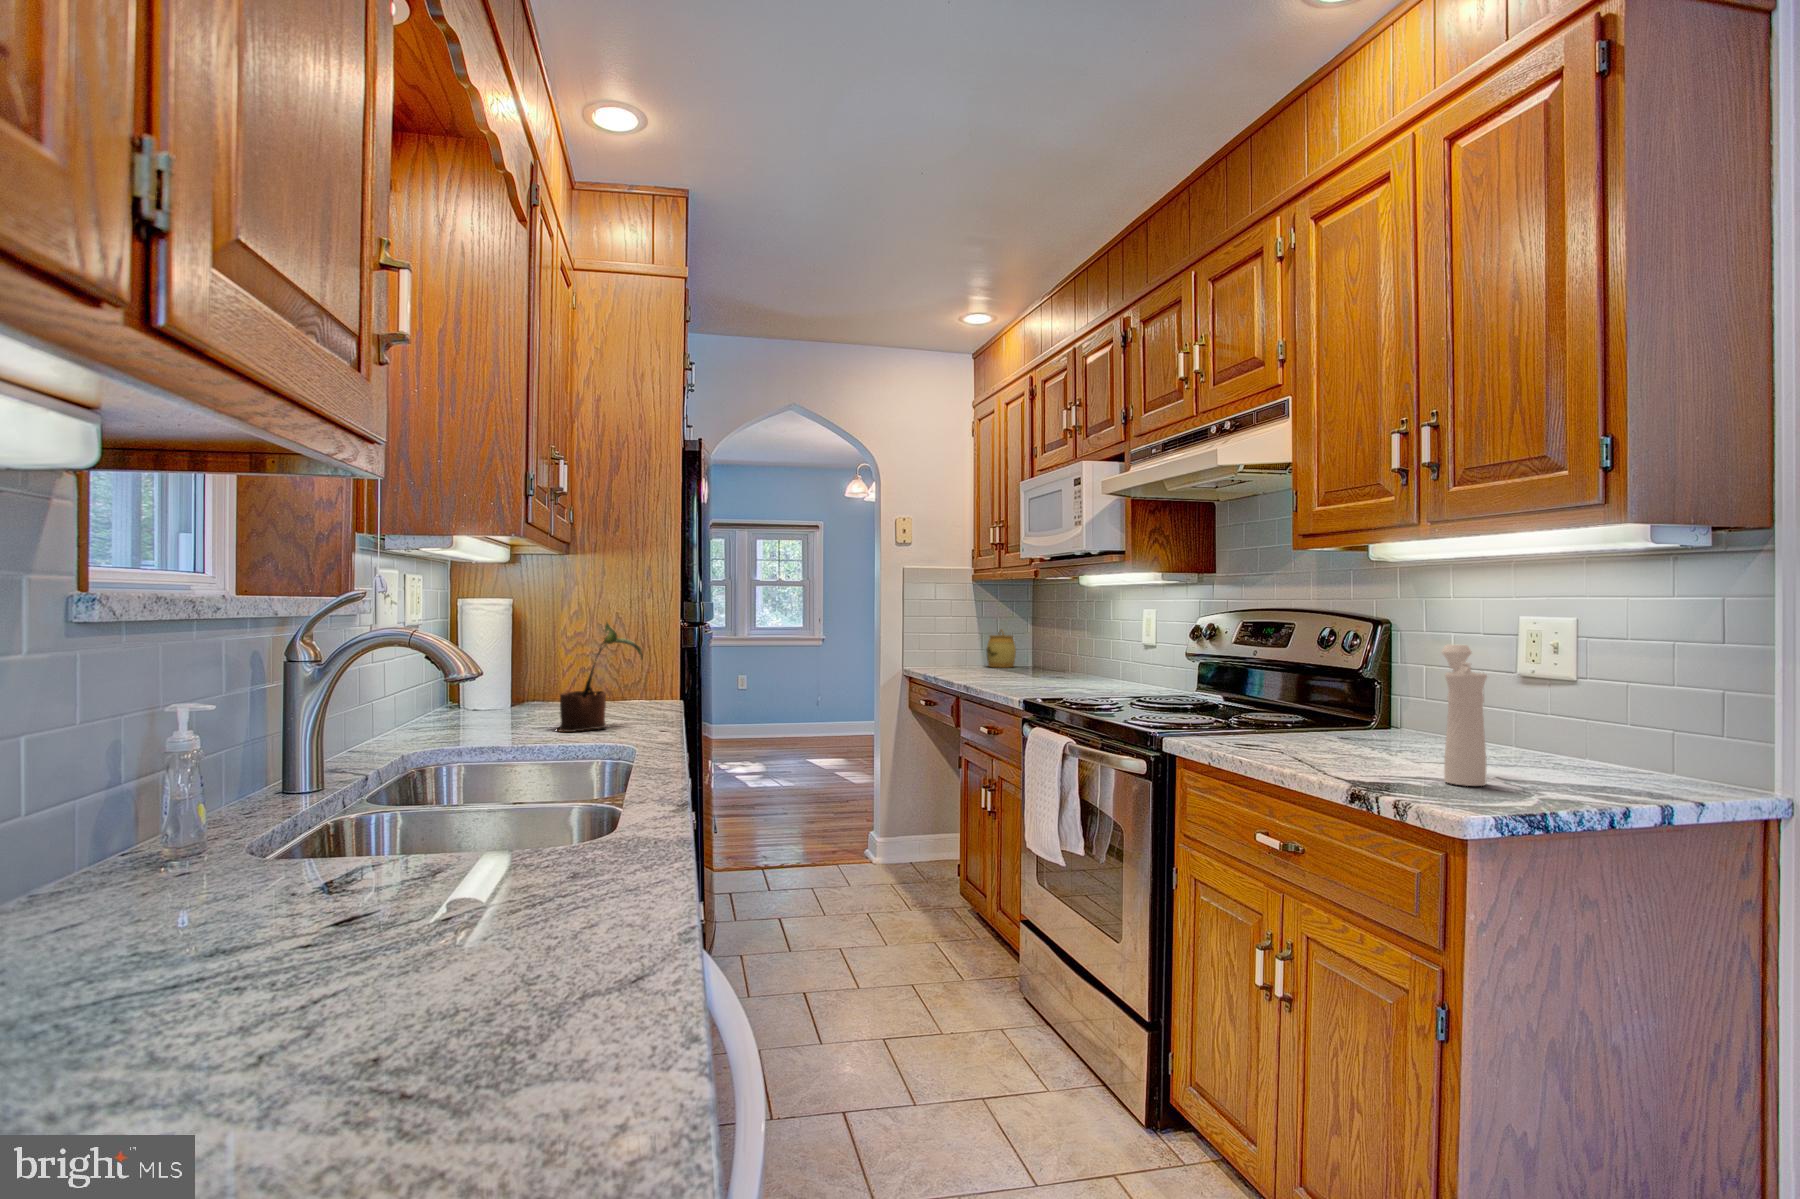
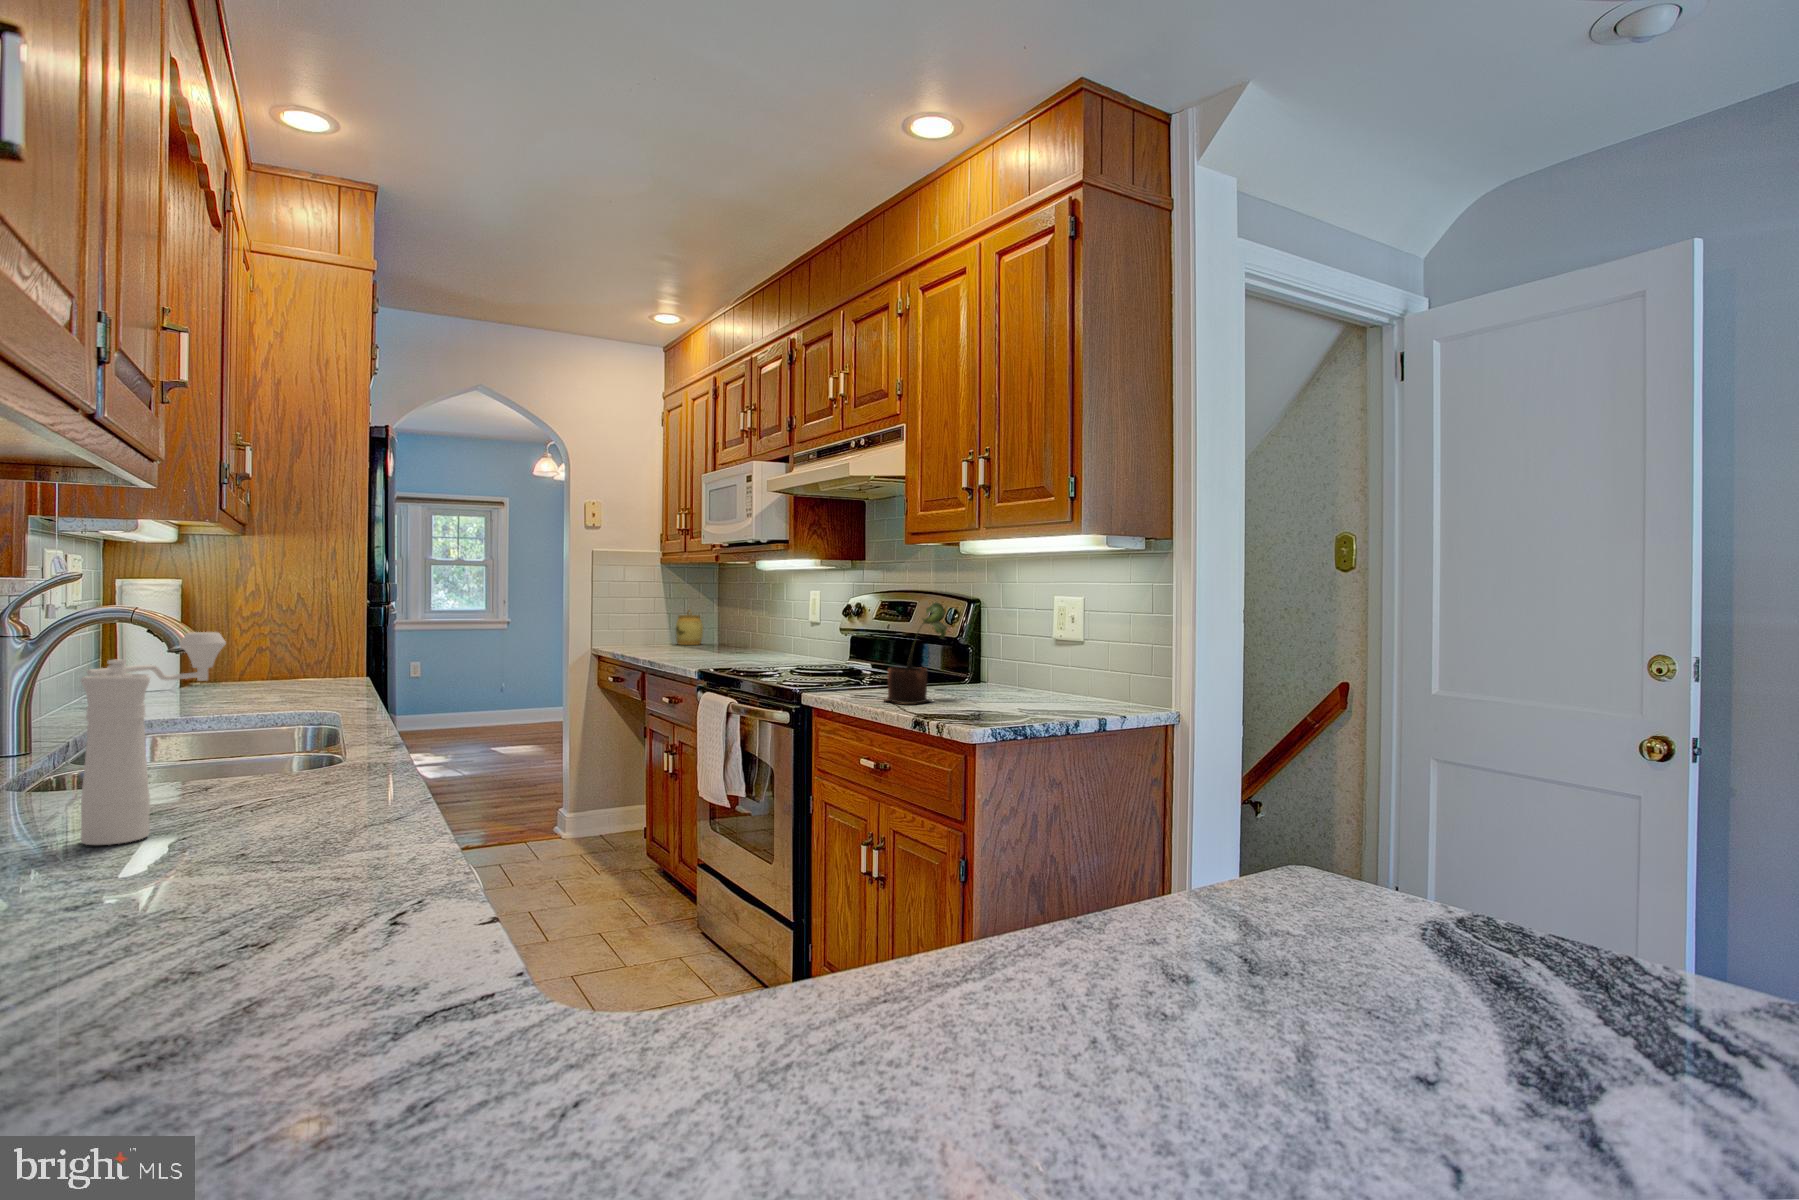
potted plant: present [558,623,643,732] -> present [885,603,947,704]
pepper mill: present [1442,644,1487,786] -> present [81,632,226,845]

